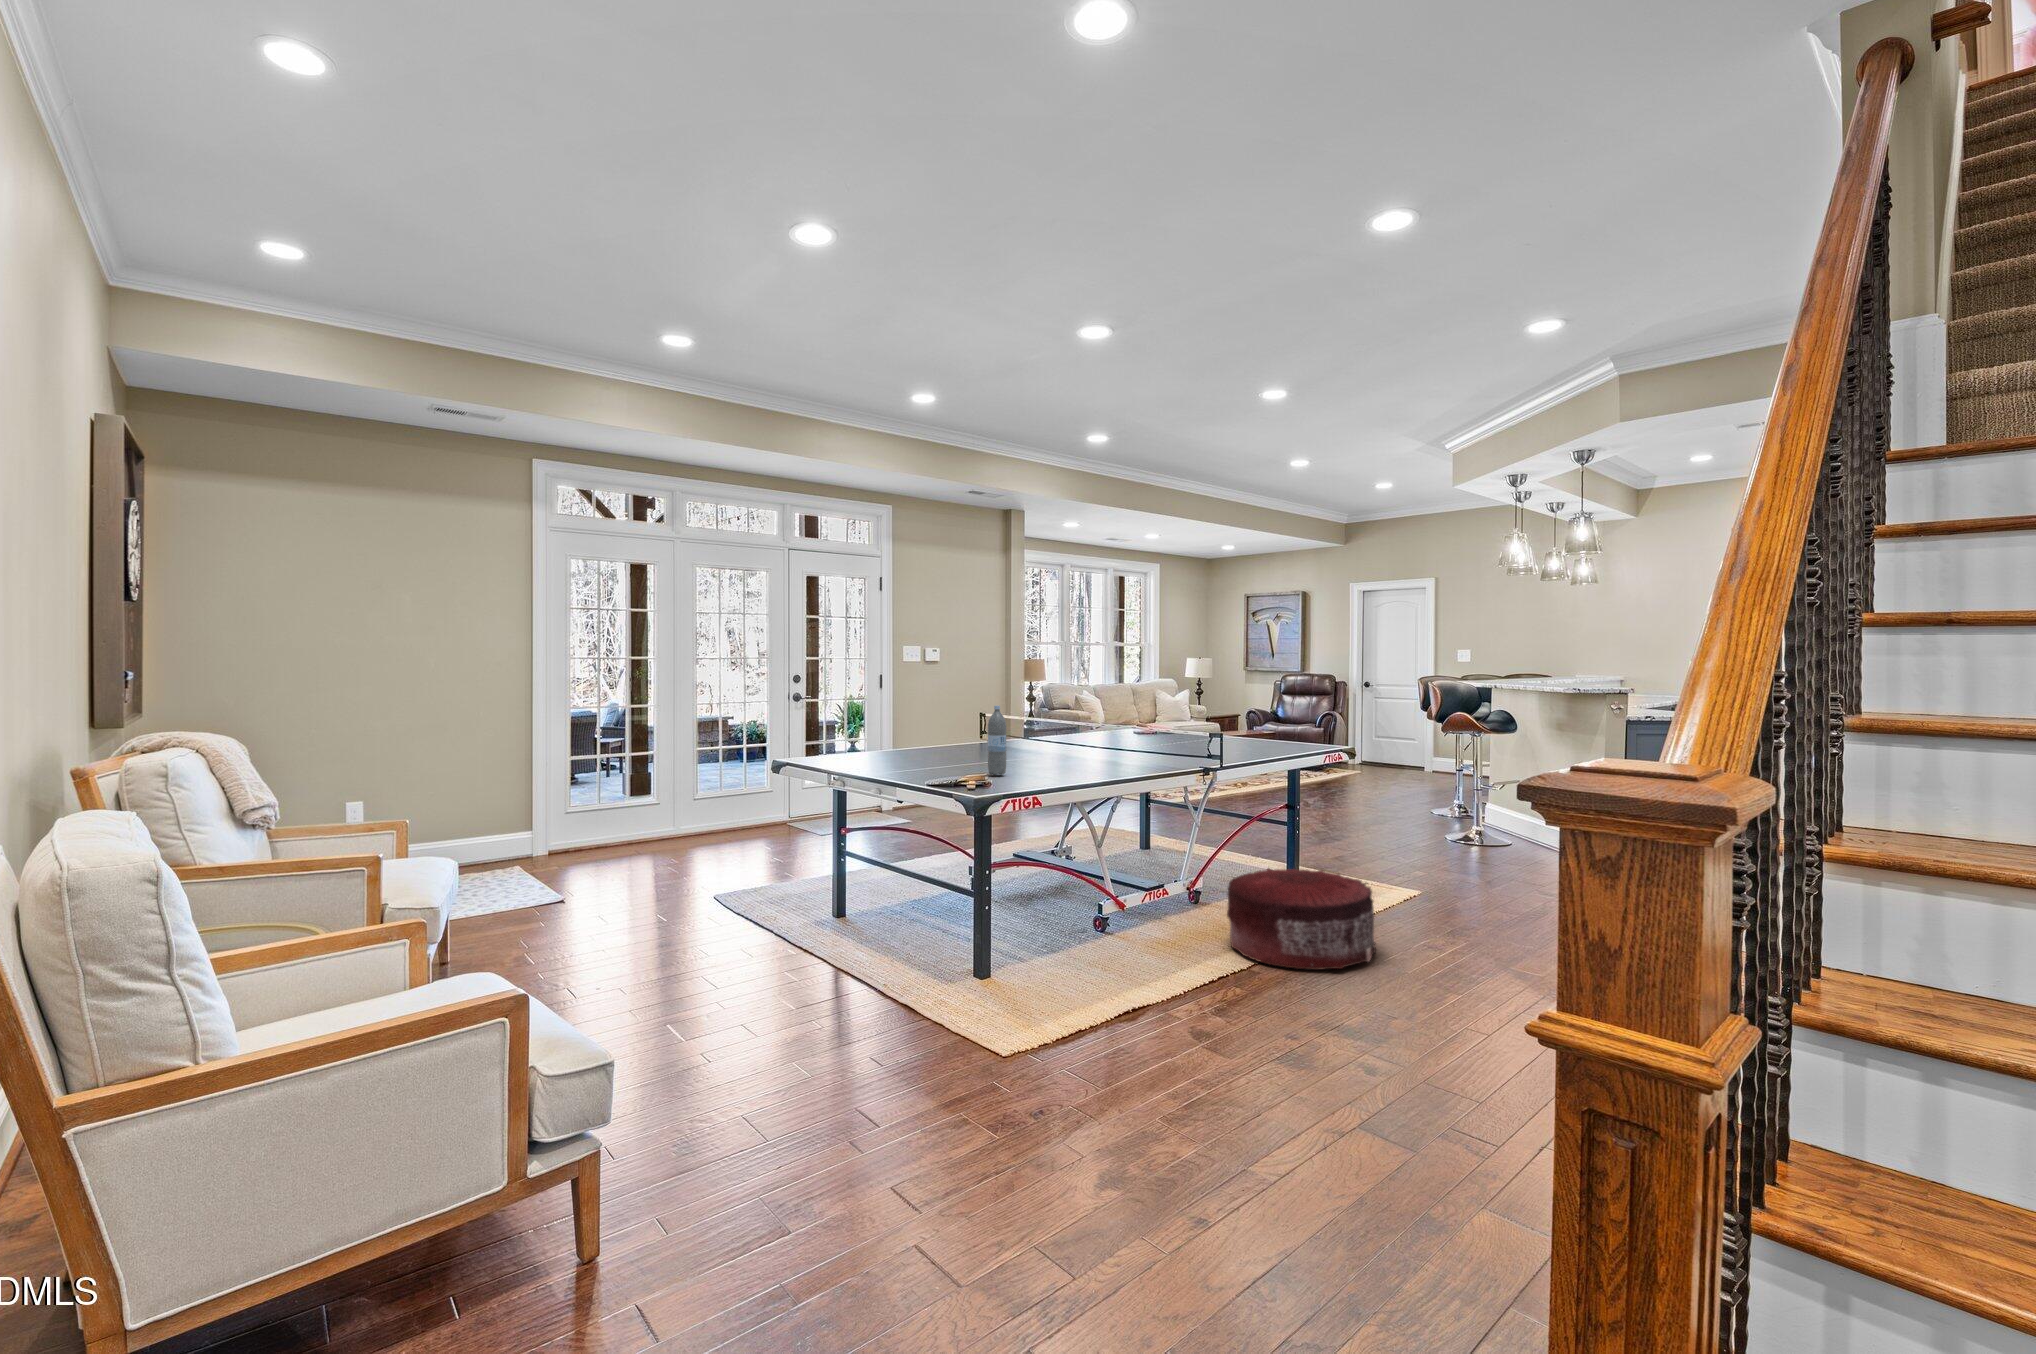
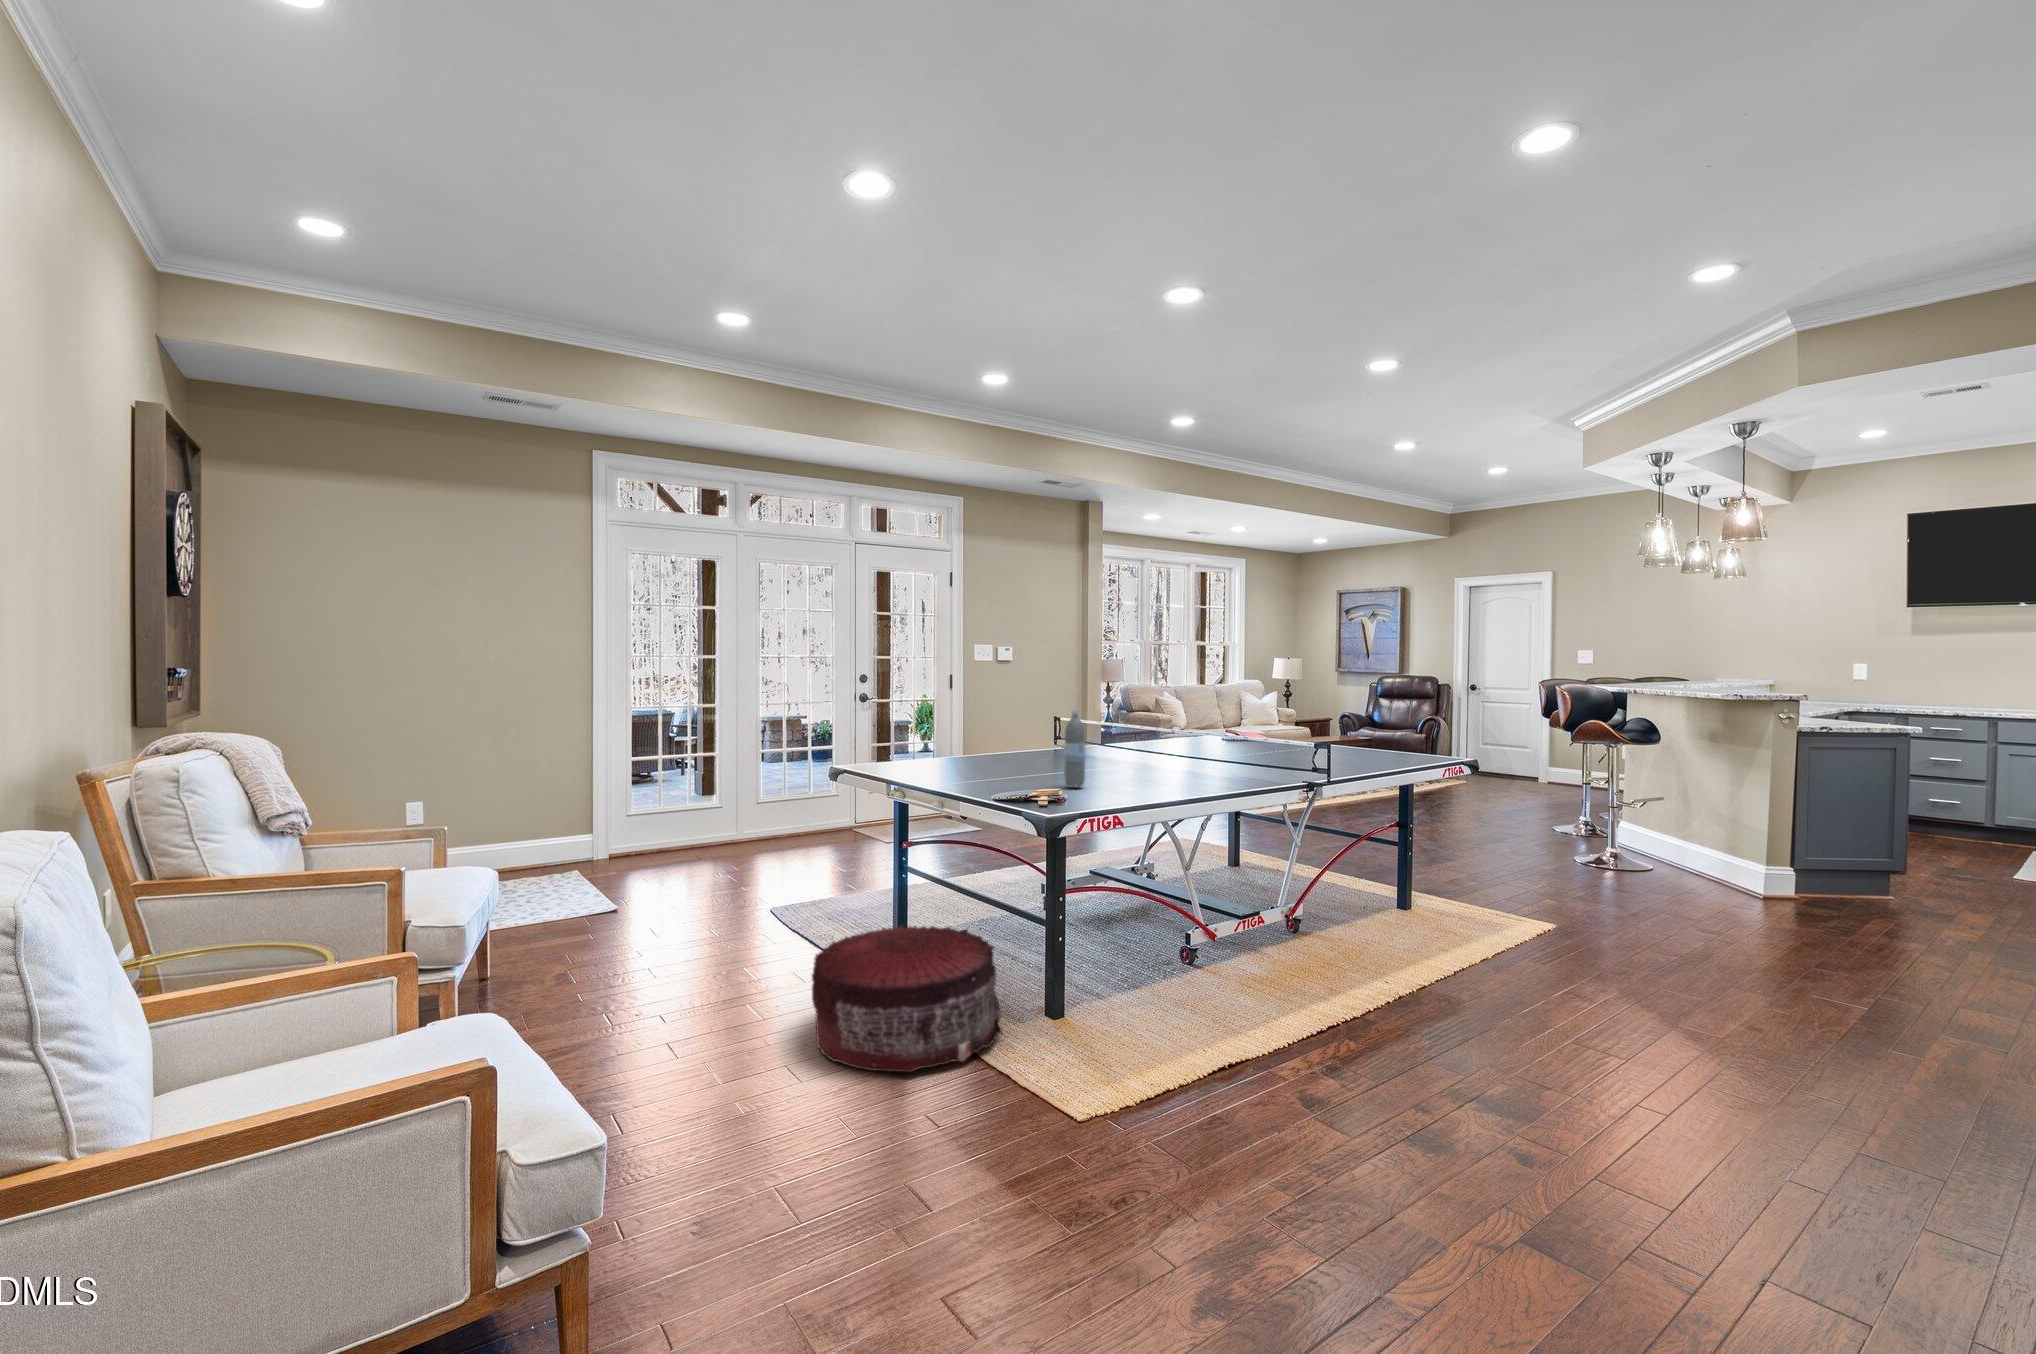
pouf: present [1227,868,1376,970] -> present [812,925,1002,1073]

